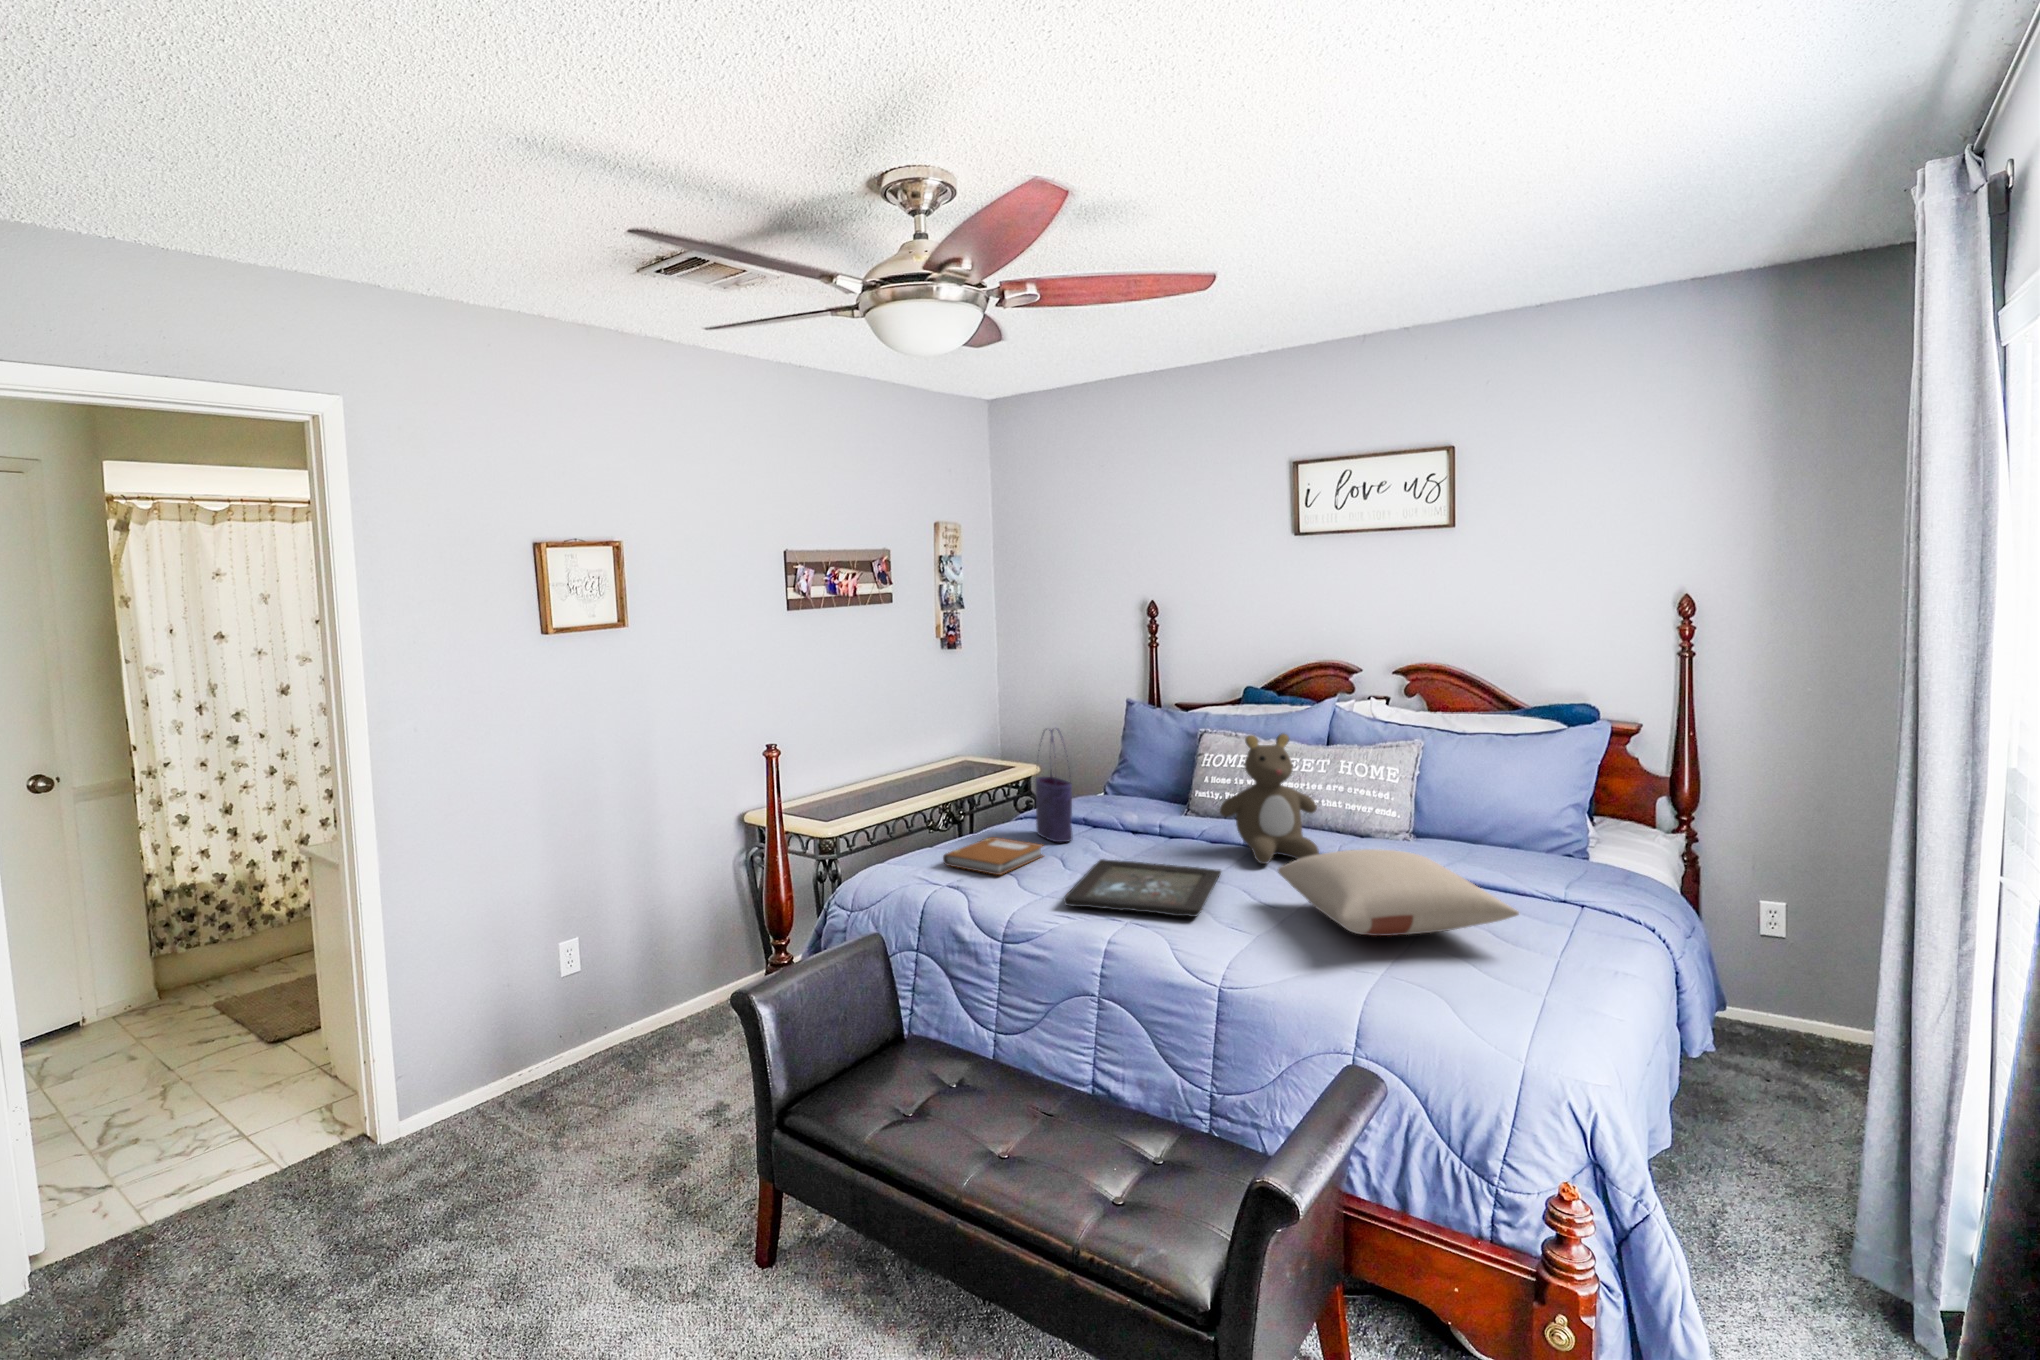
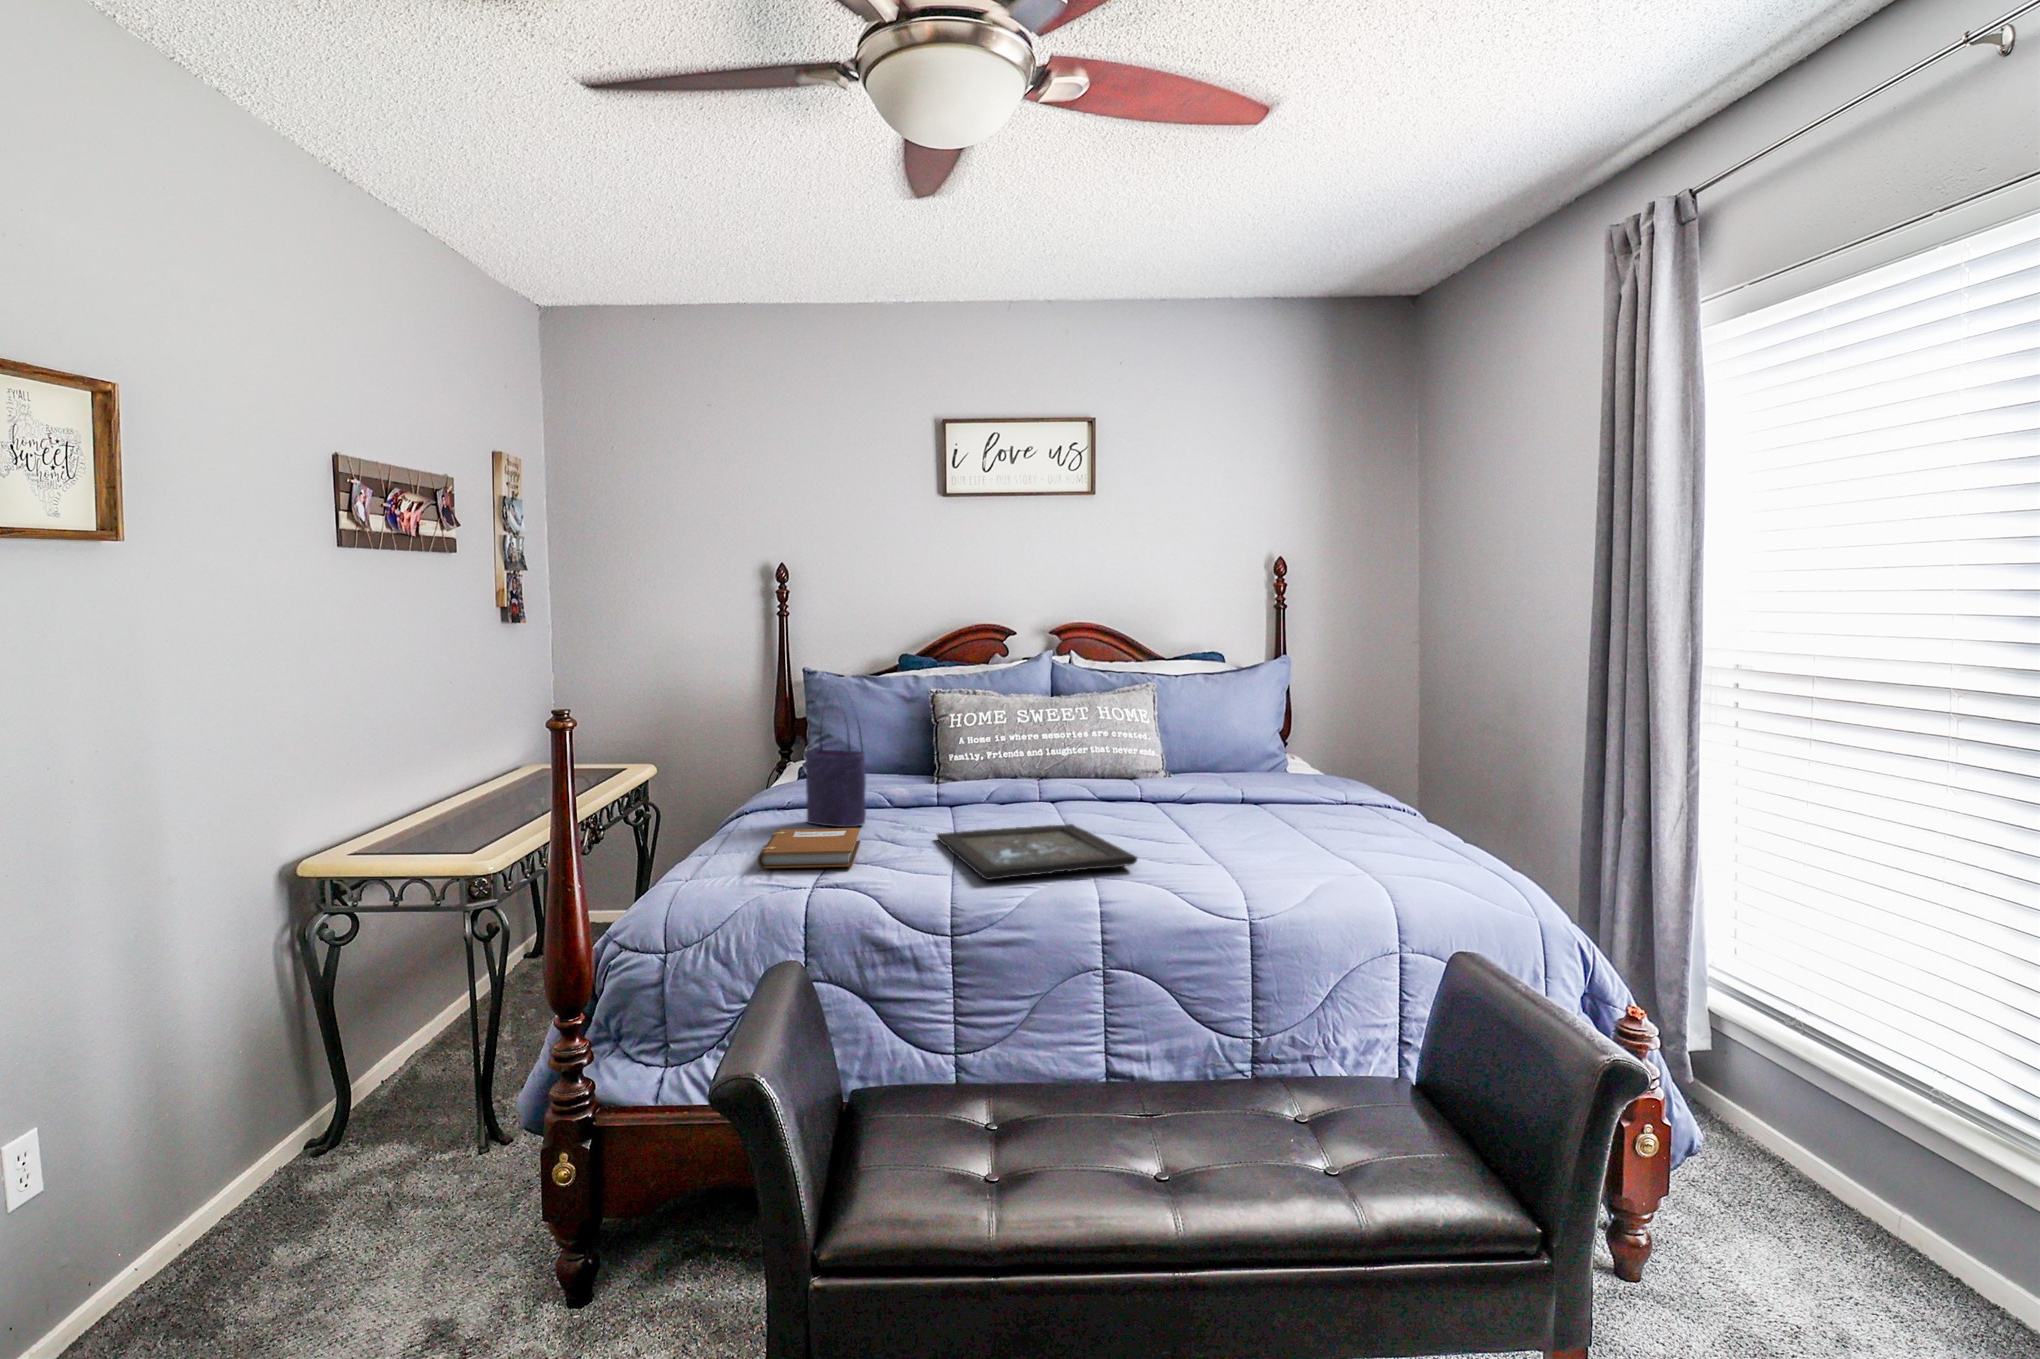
teddy bear: present [1220,733,1319,864] -> none [1033,673,1142,814]
pillow: present [1278,849,1519,936] -> none [1167,768,1418,850]

